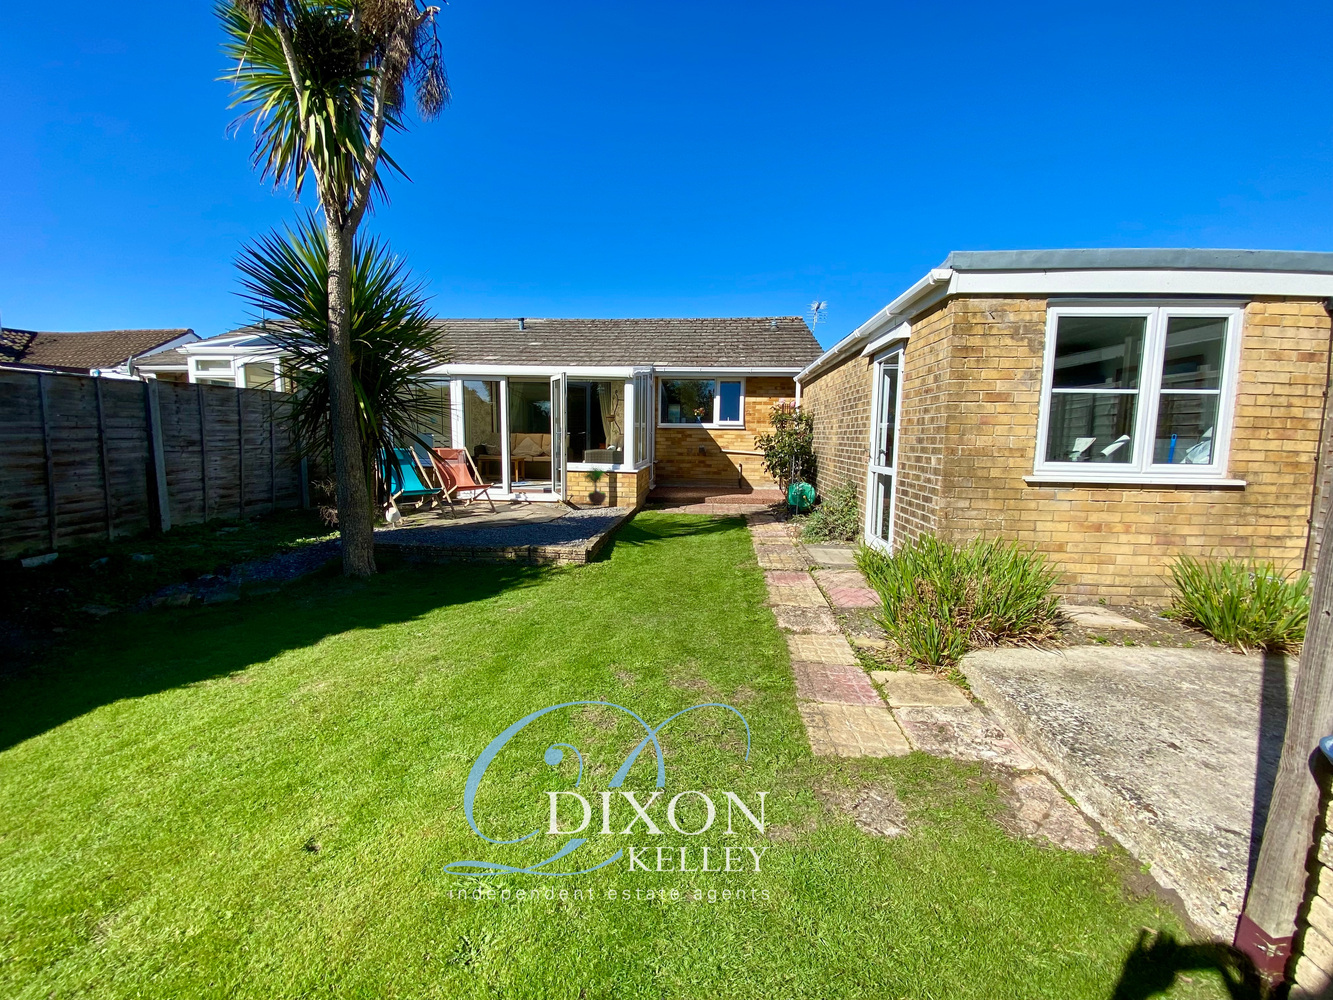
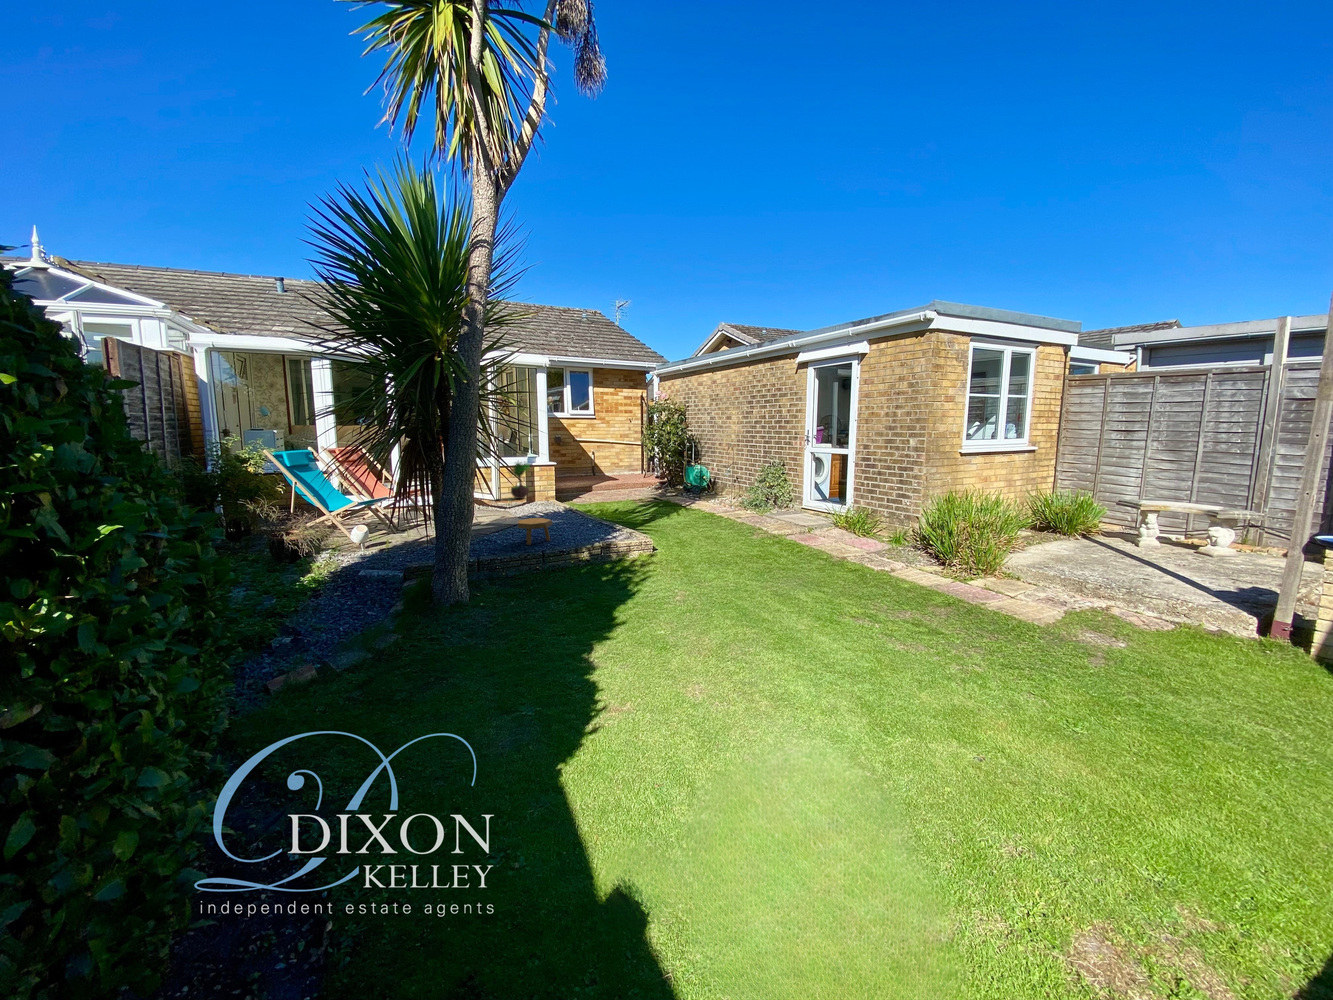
footstool: none [480,518,514,542] -> present [518,518,553,545]

